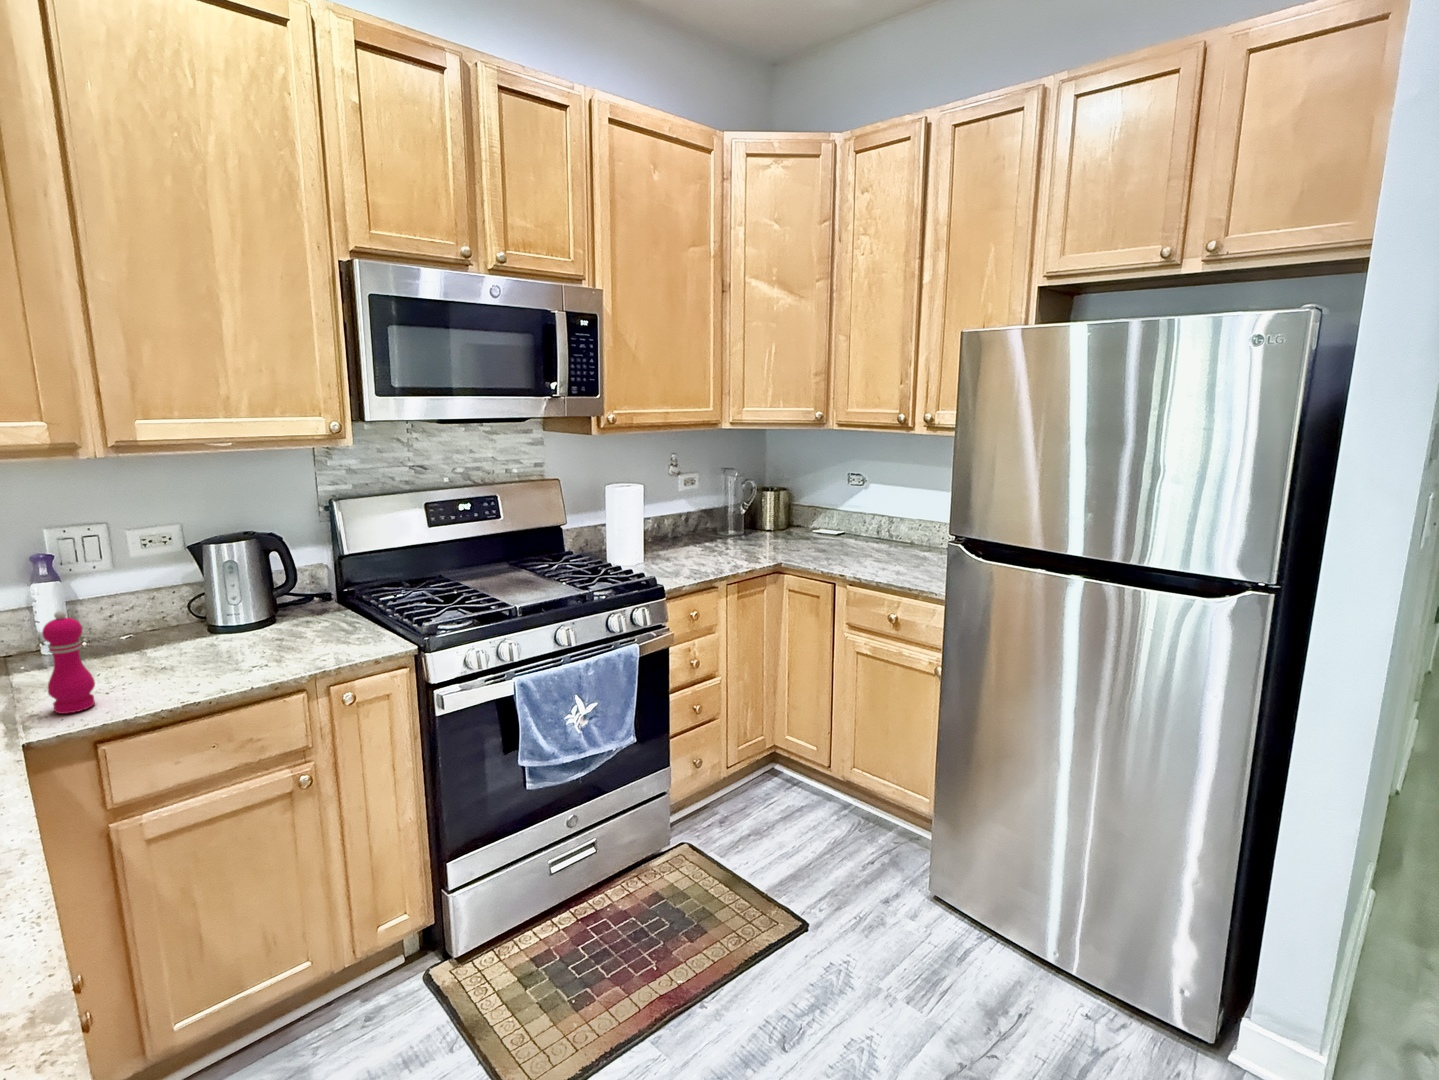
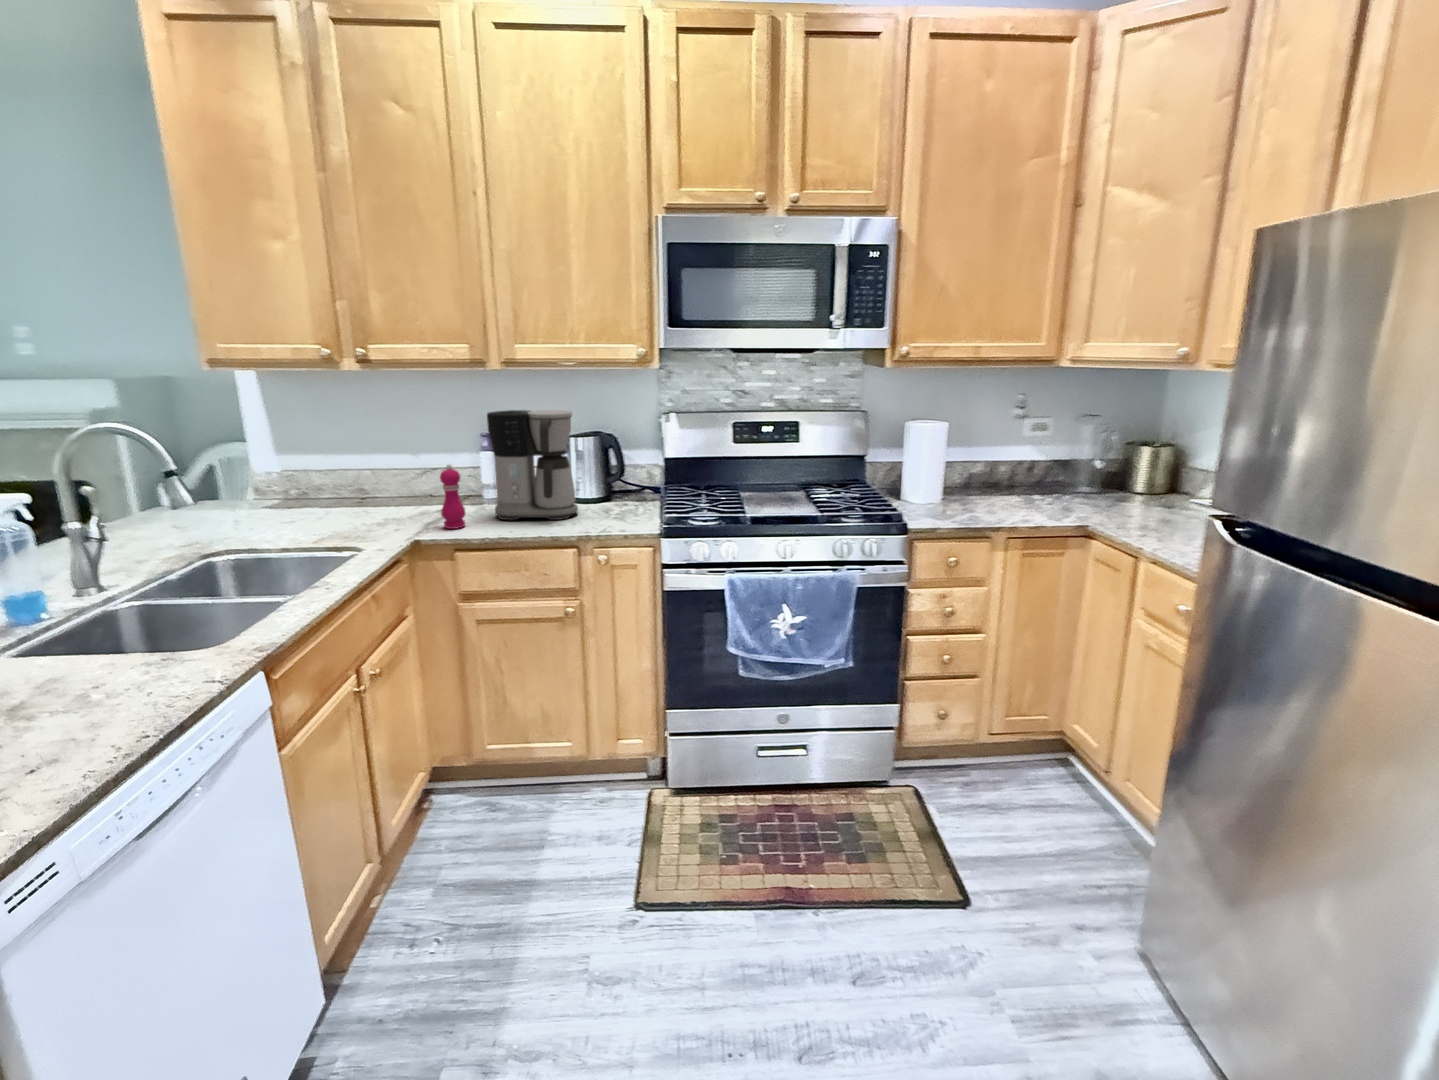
coffee maker: none [103,508,267,679] -> present [487,410,578,520]

